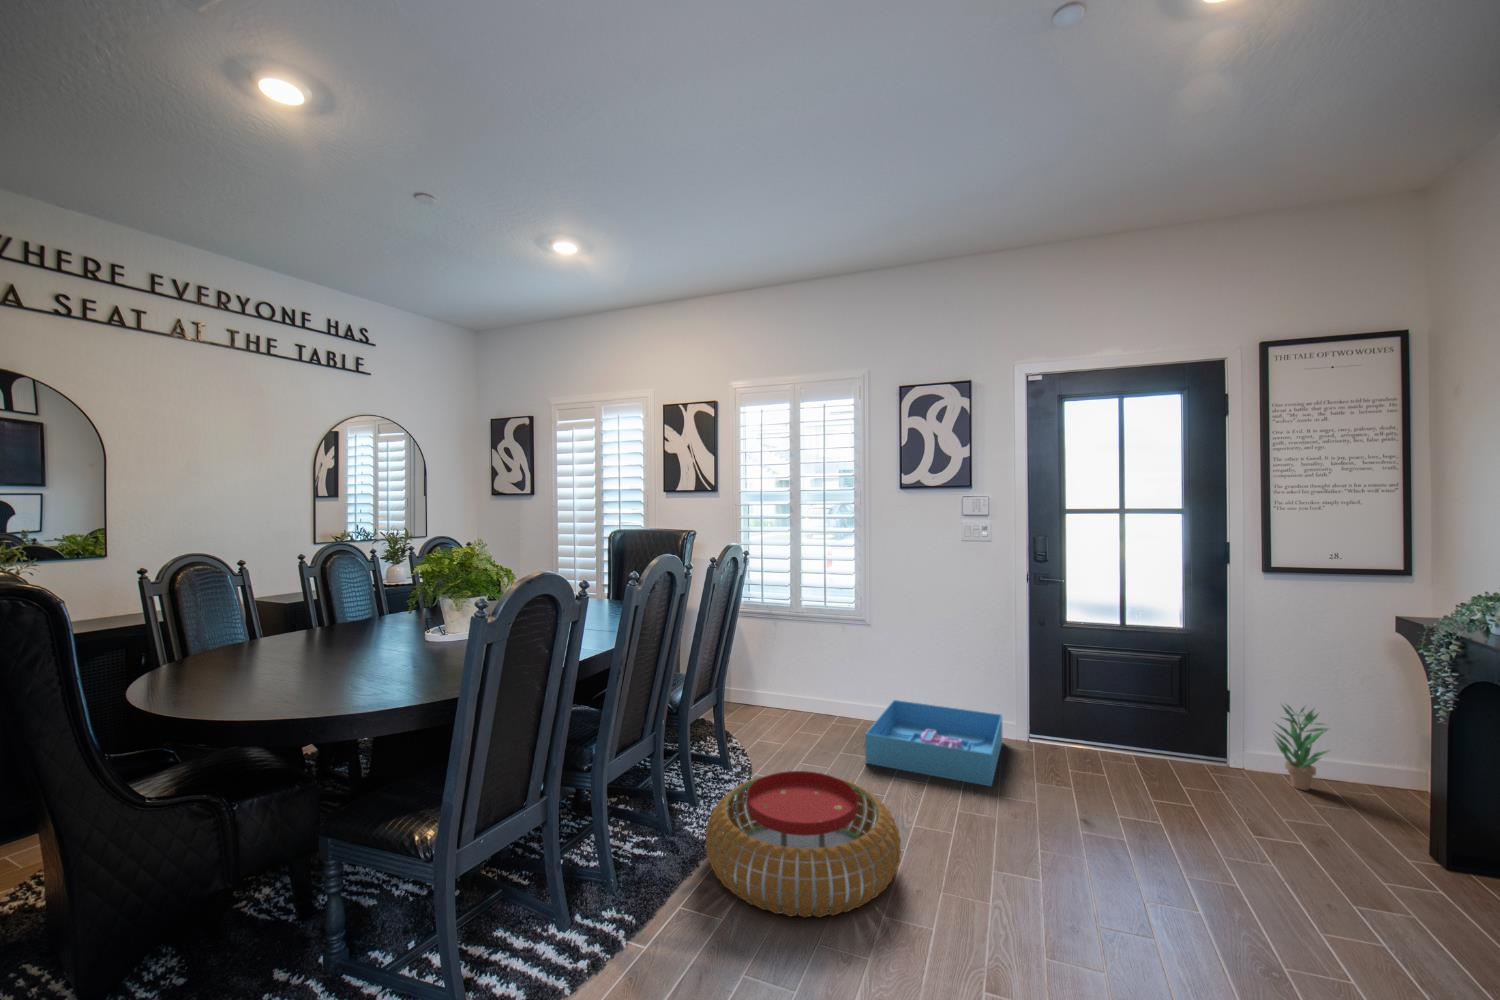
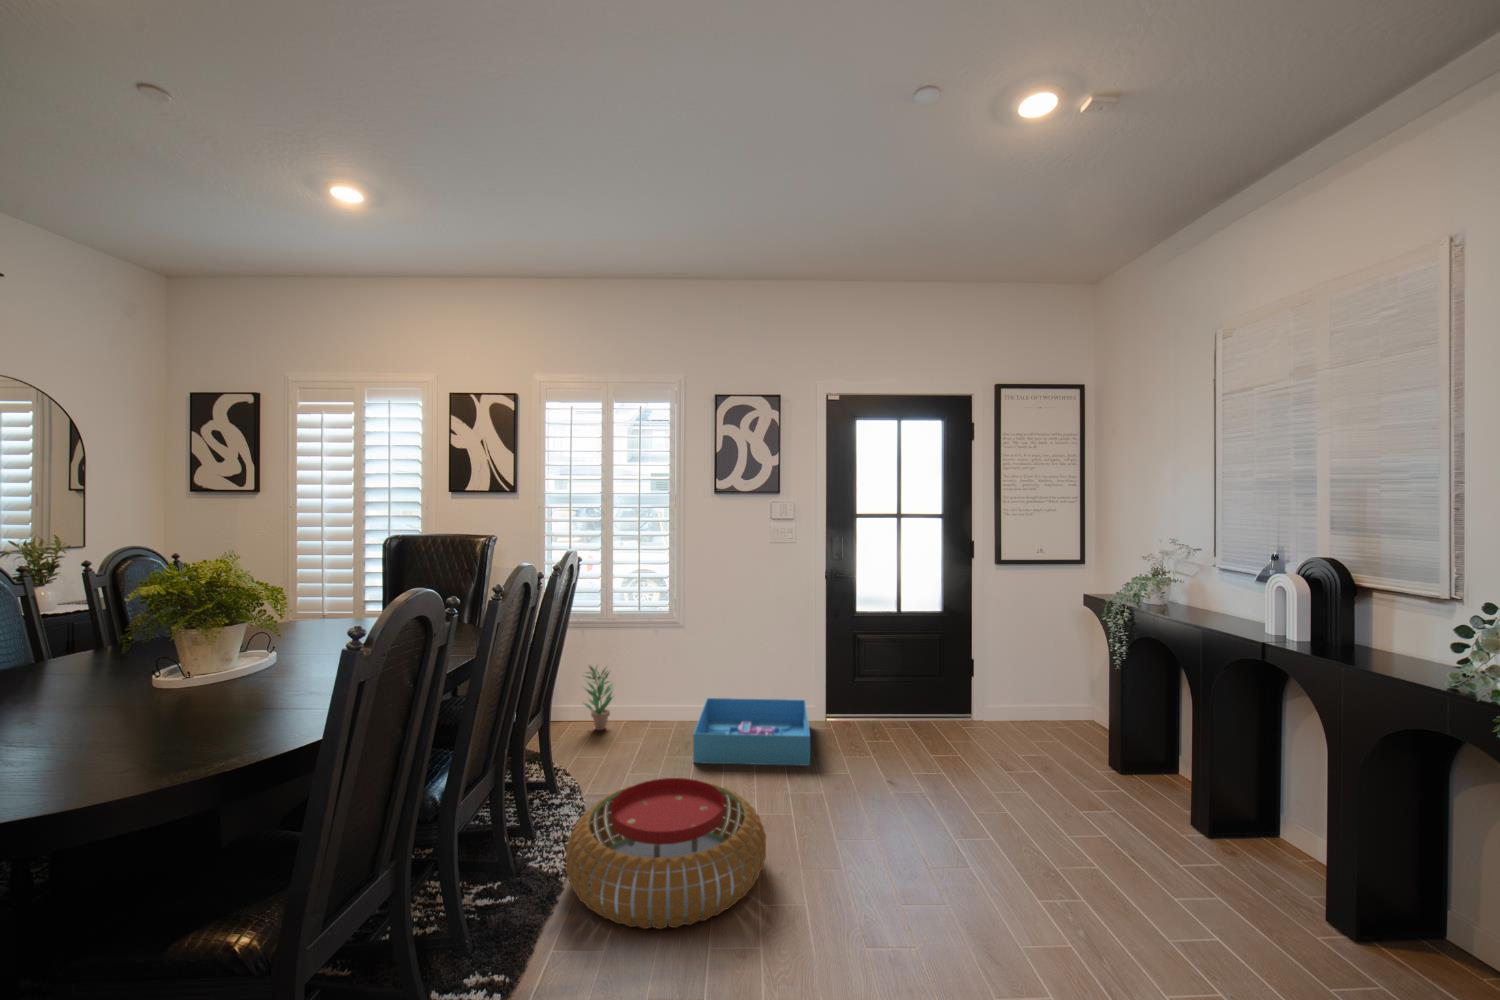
potted plant: present [1276,705,1328,790] -> present [584,666,614,730]

